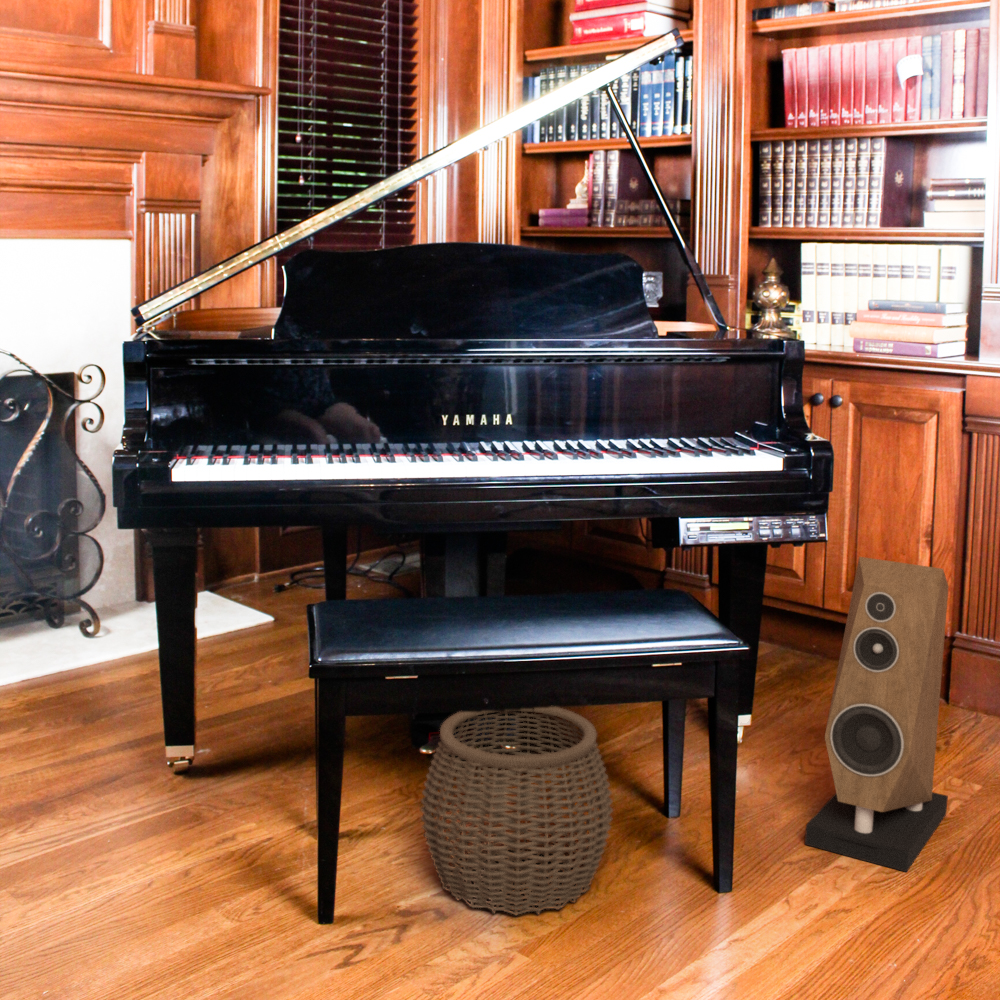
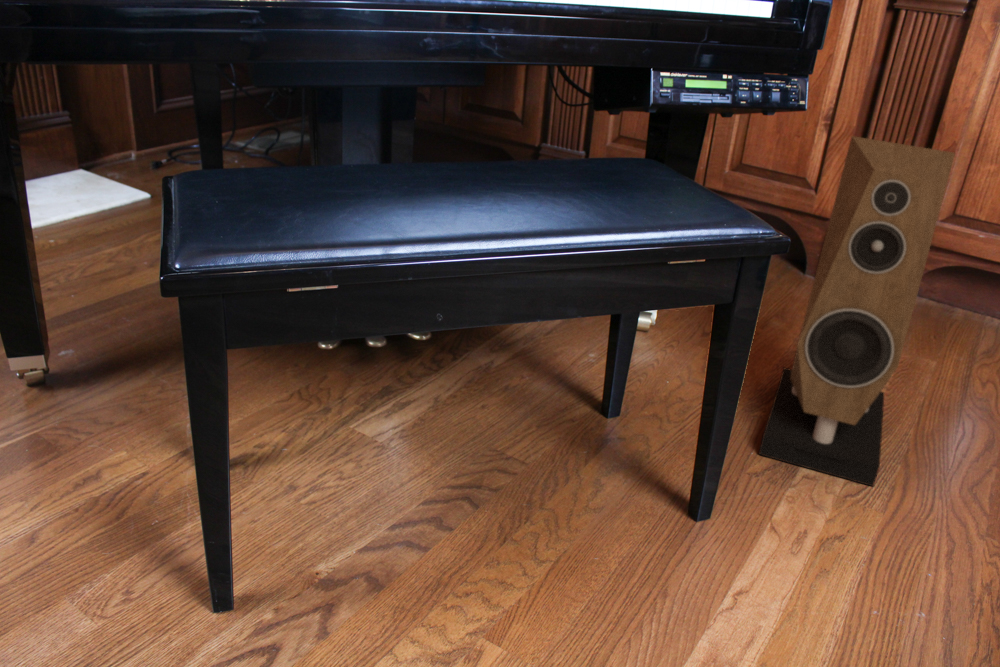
woven basket: present [421,707,613,915] -> none [341,311,581,581]

